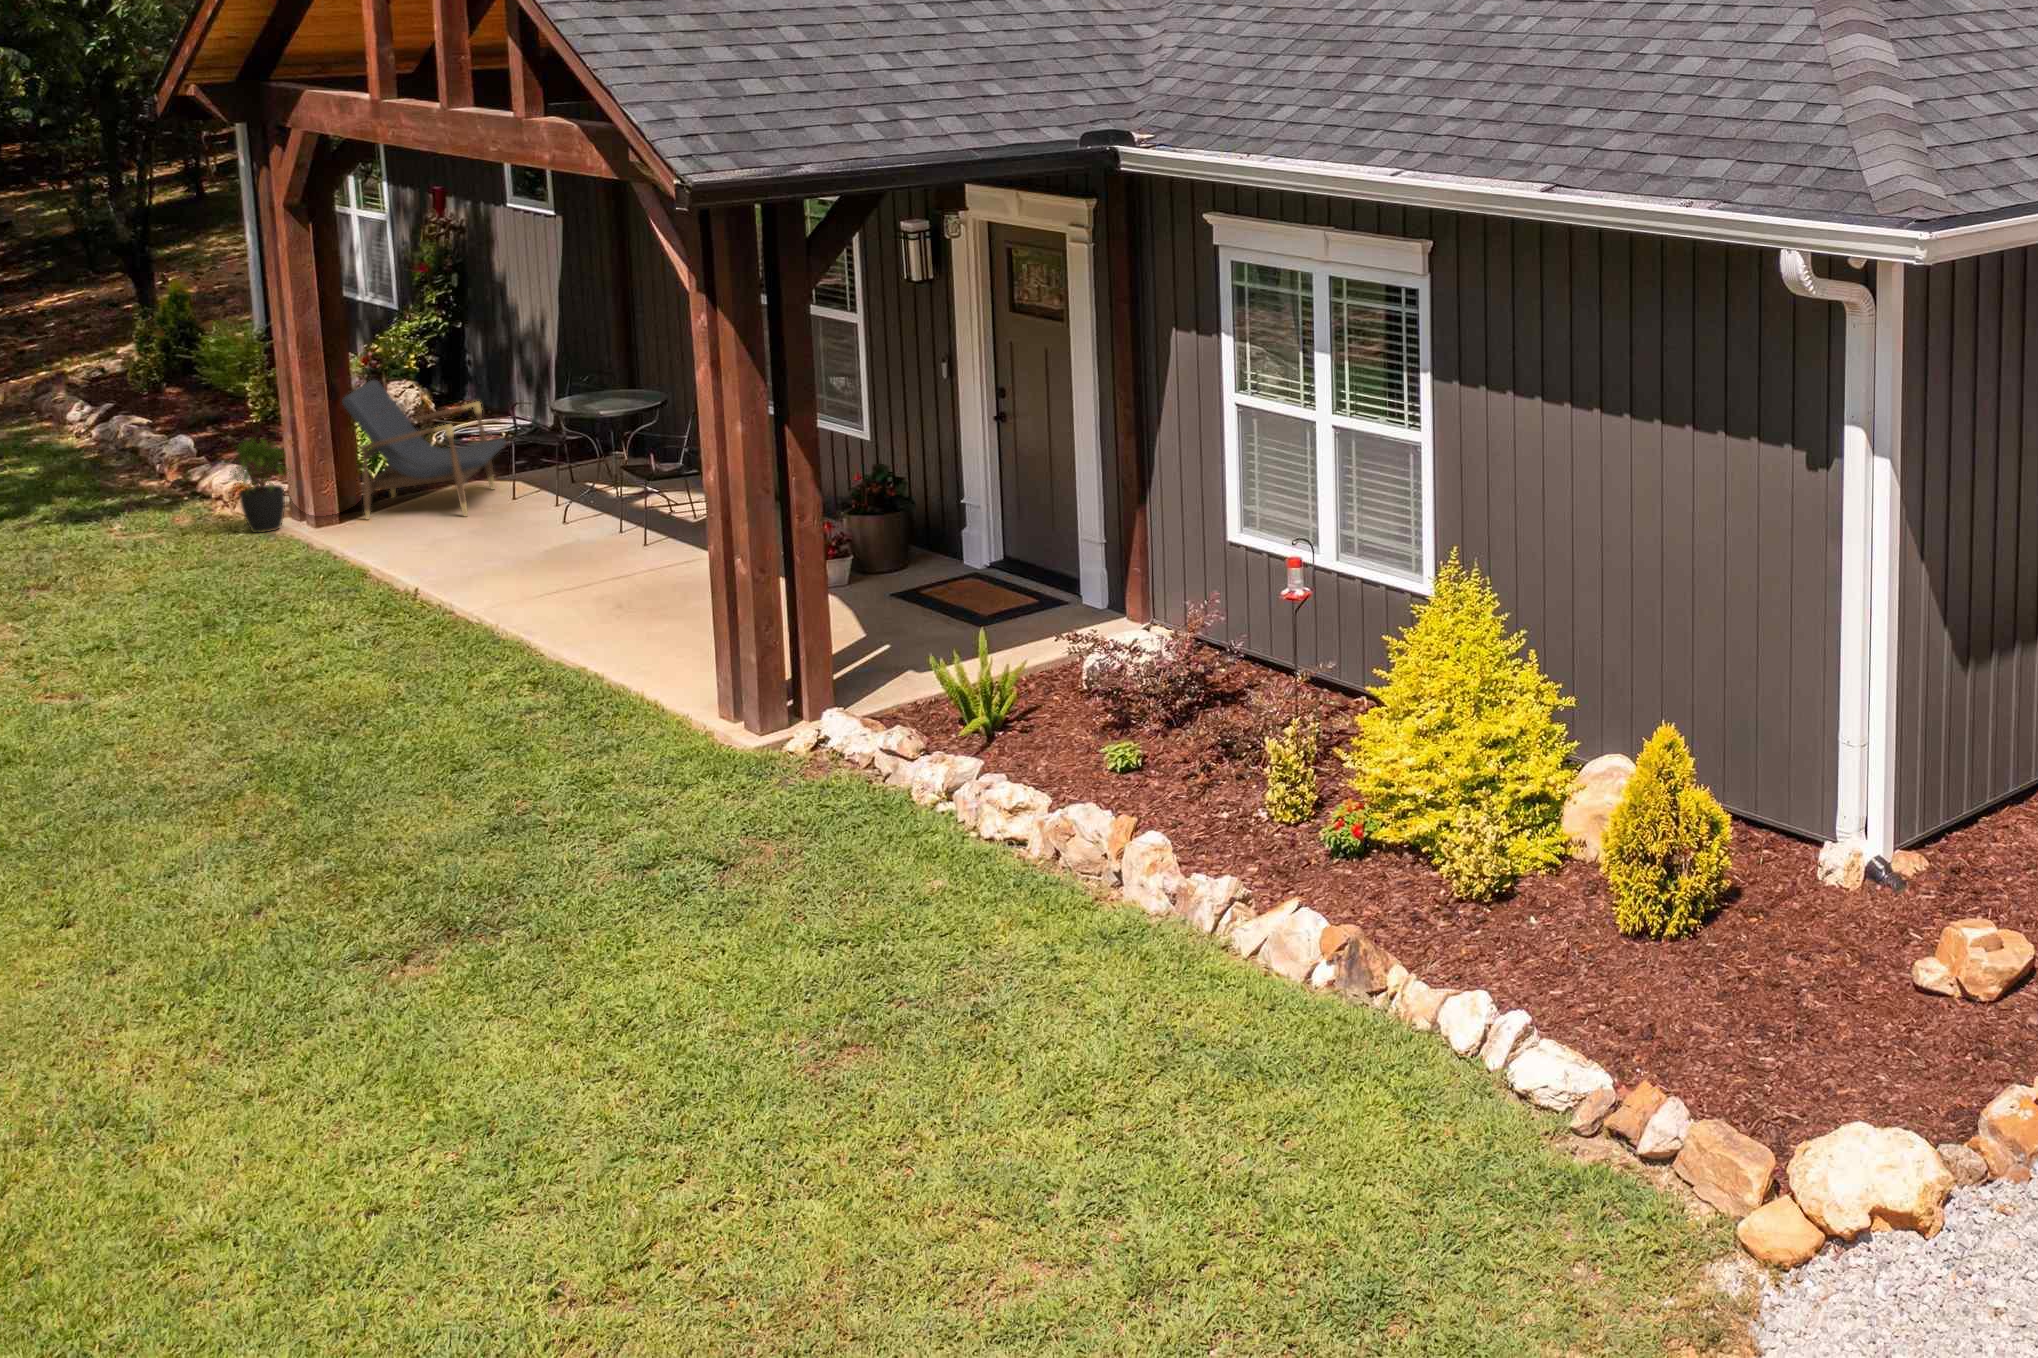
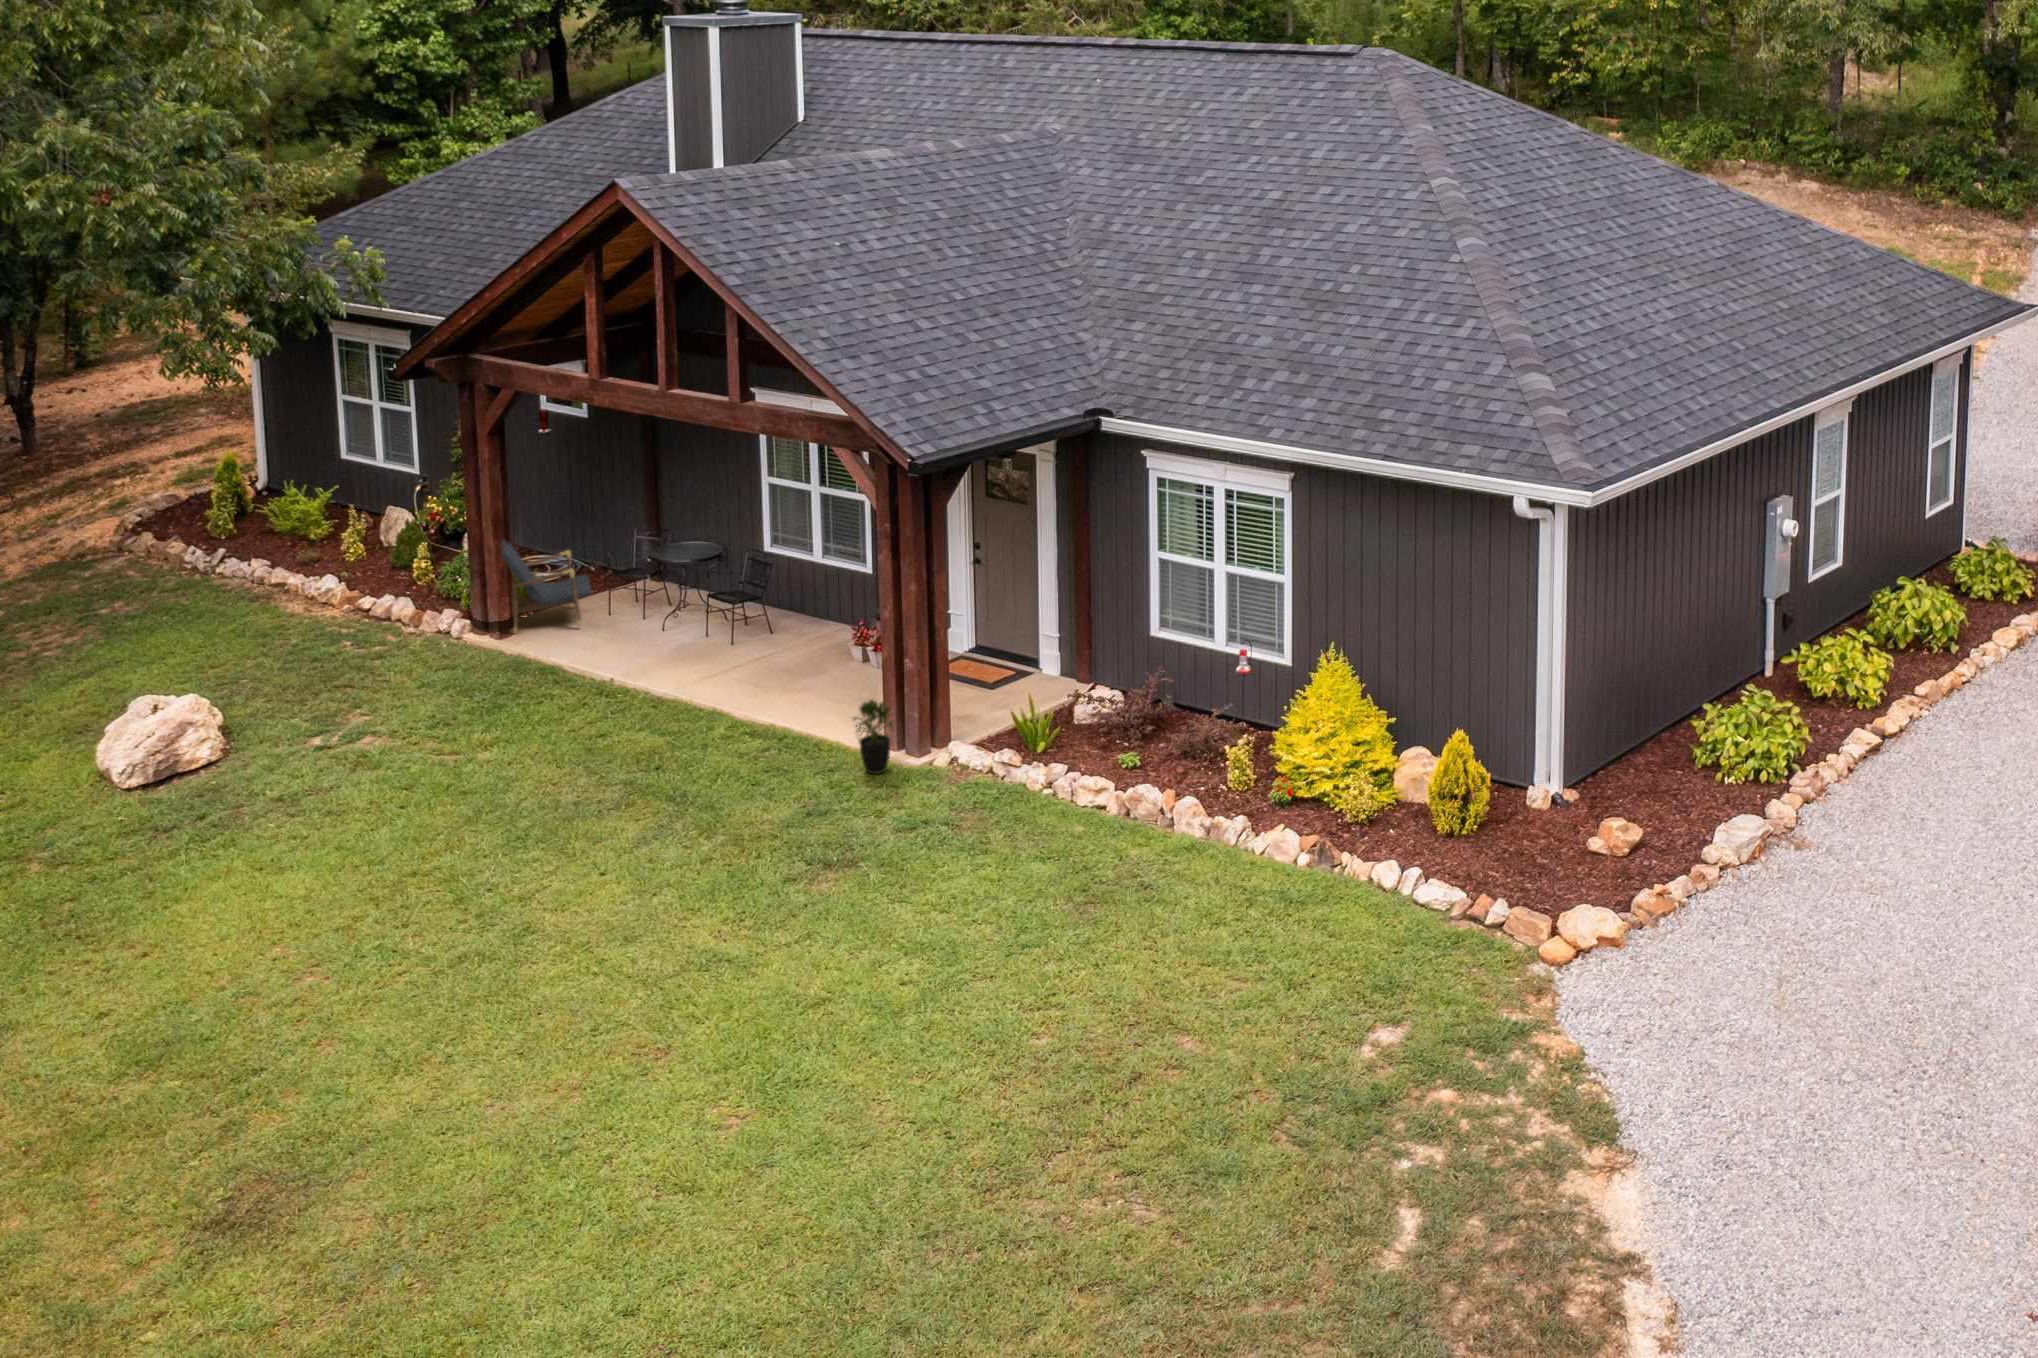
potted plant: present [228,437,293,533] -> present [853,700,893,774]

